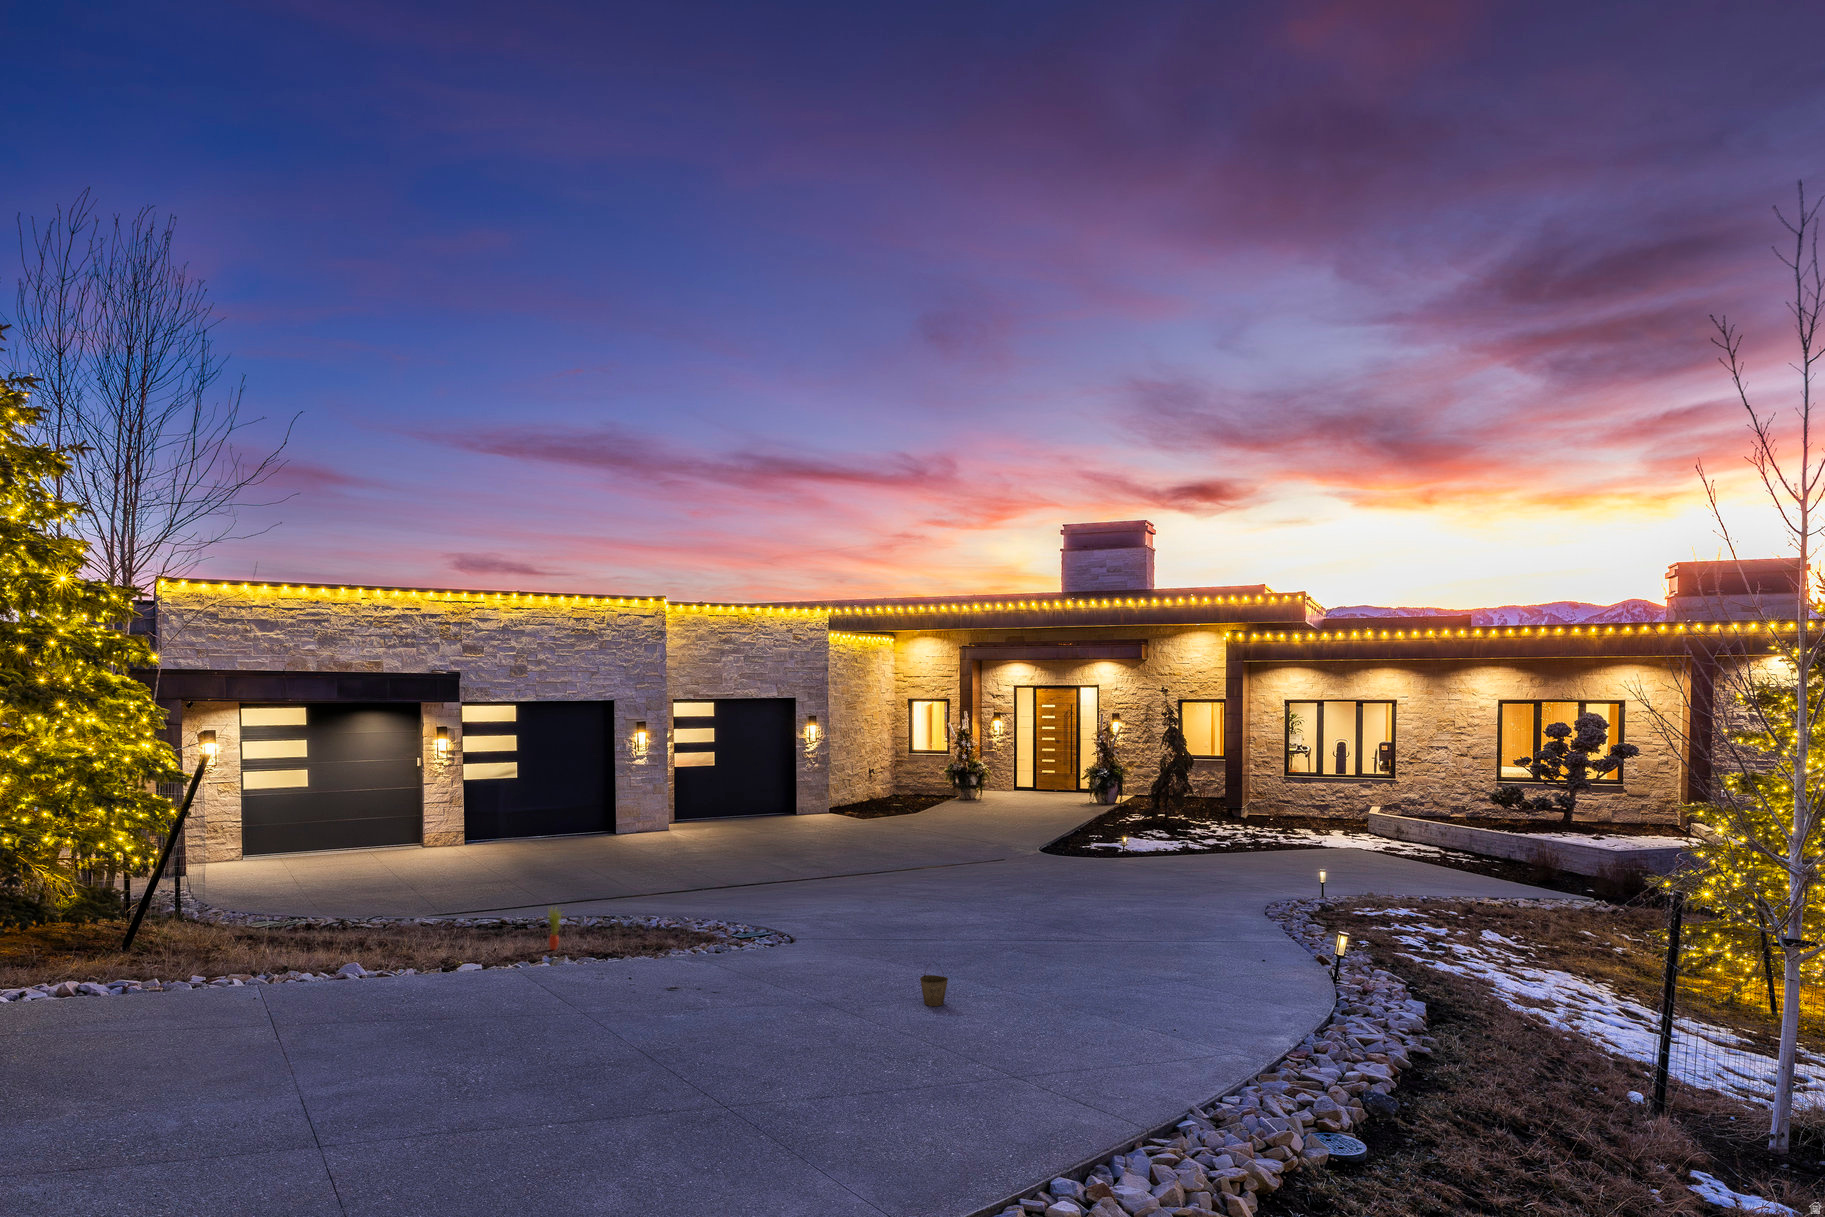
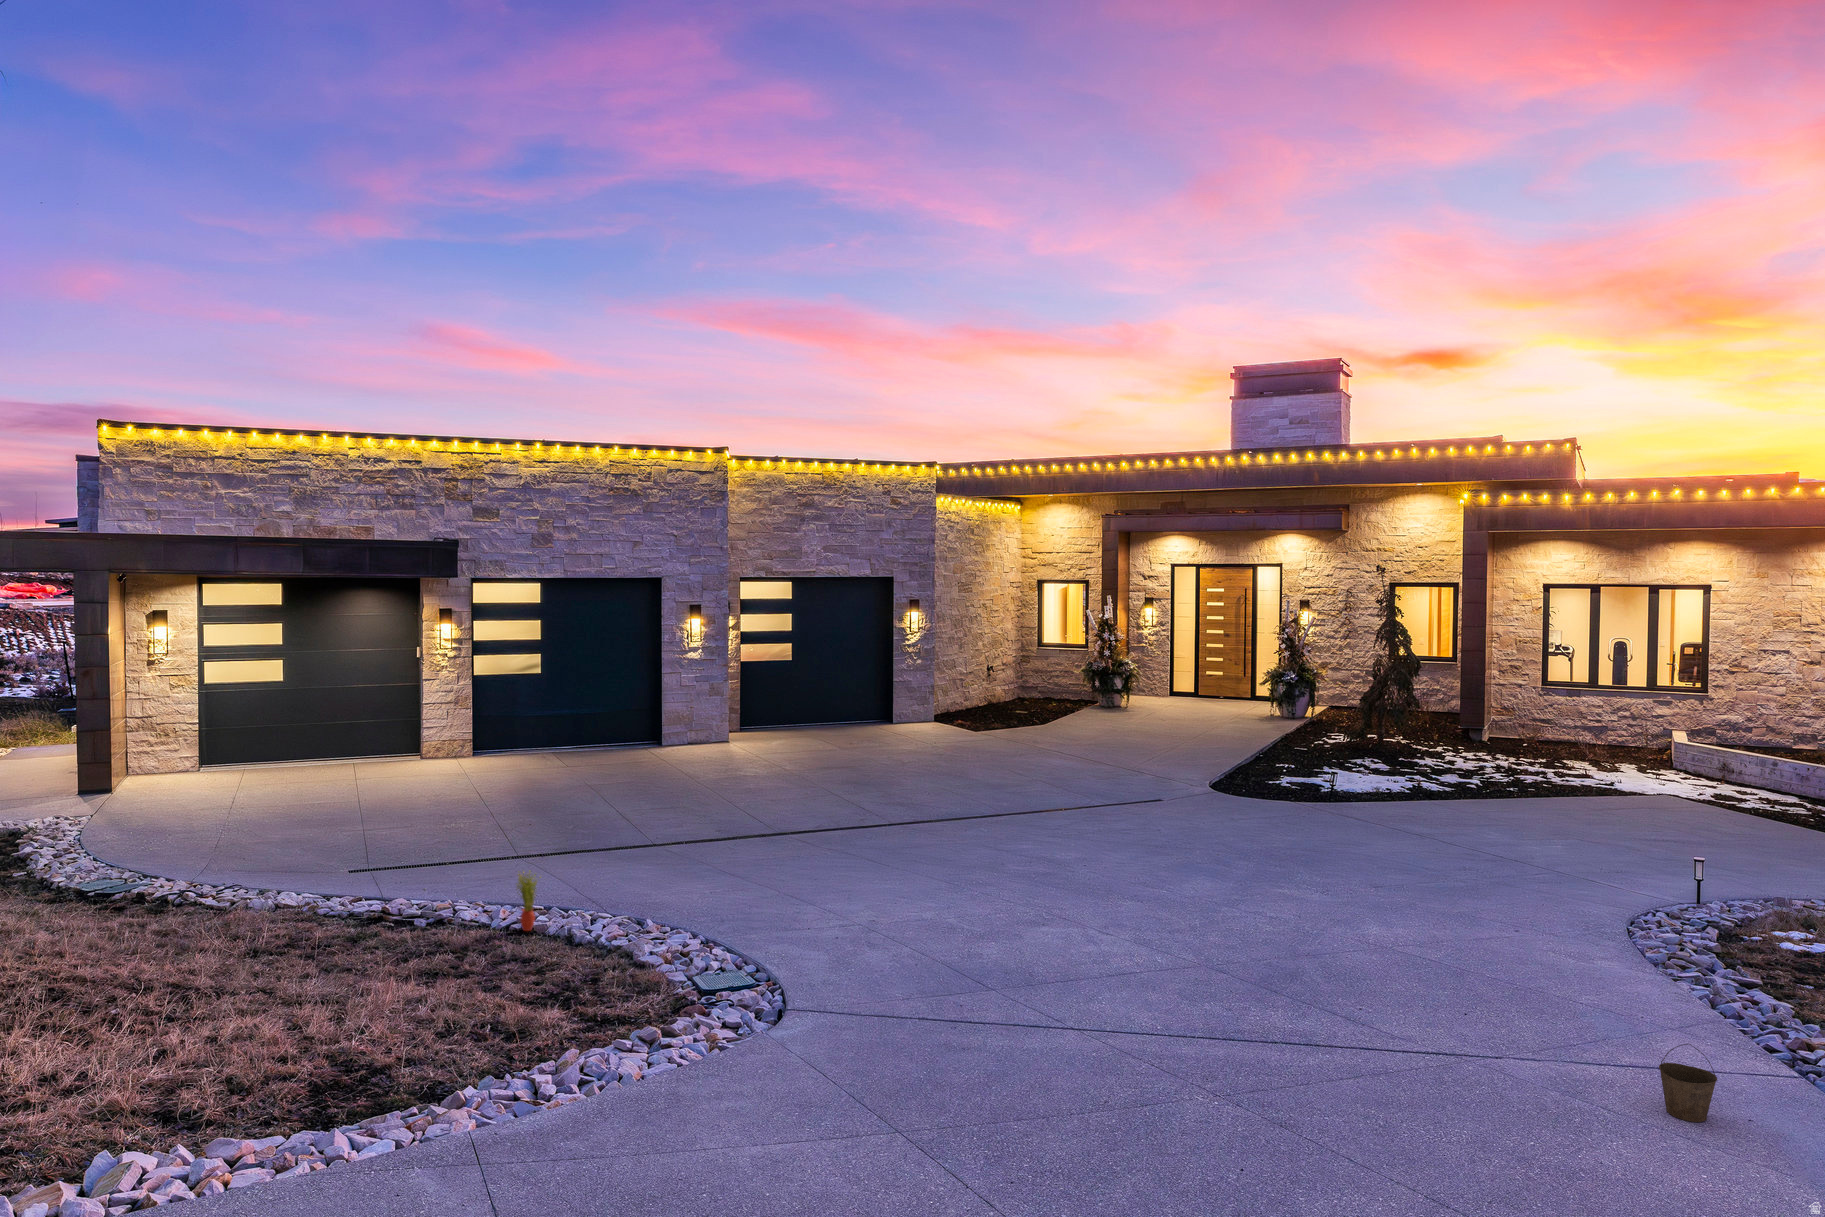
bucket: present [920,974,948,1006] -> present [1659,1044,1717,1122]

